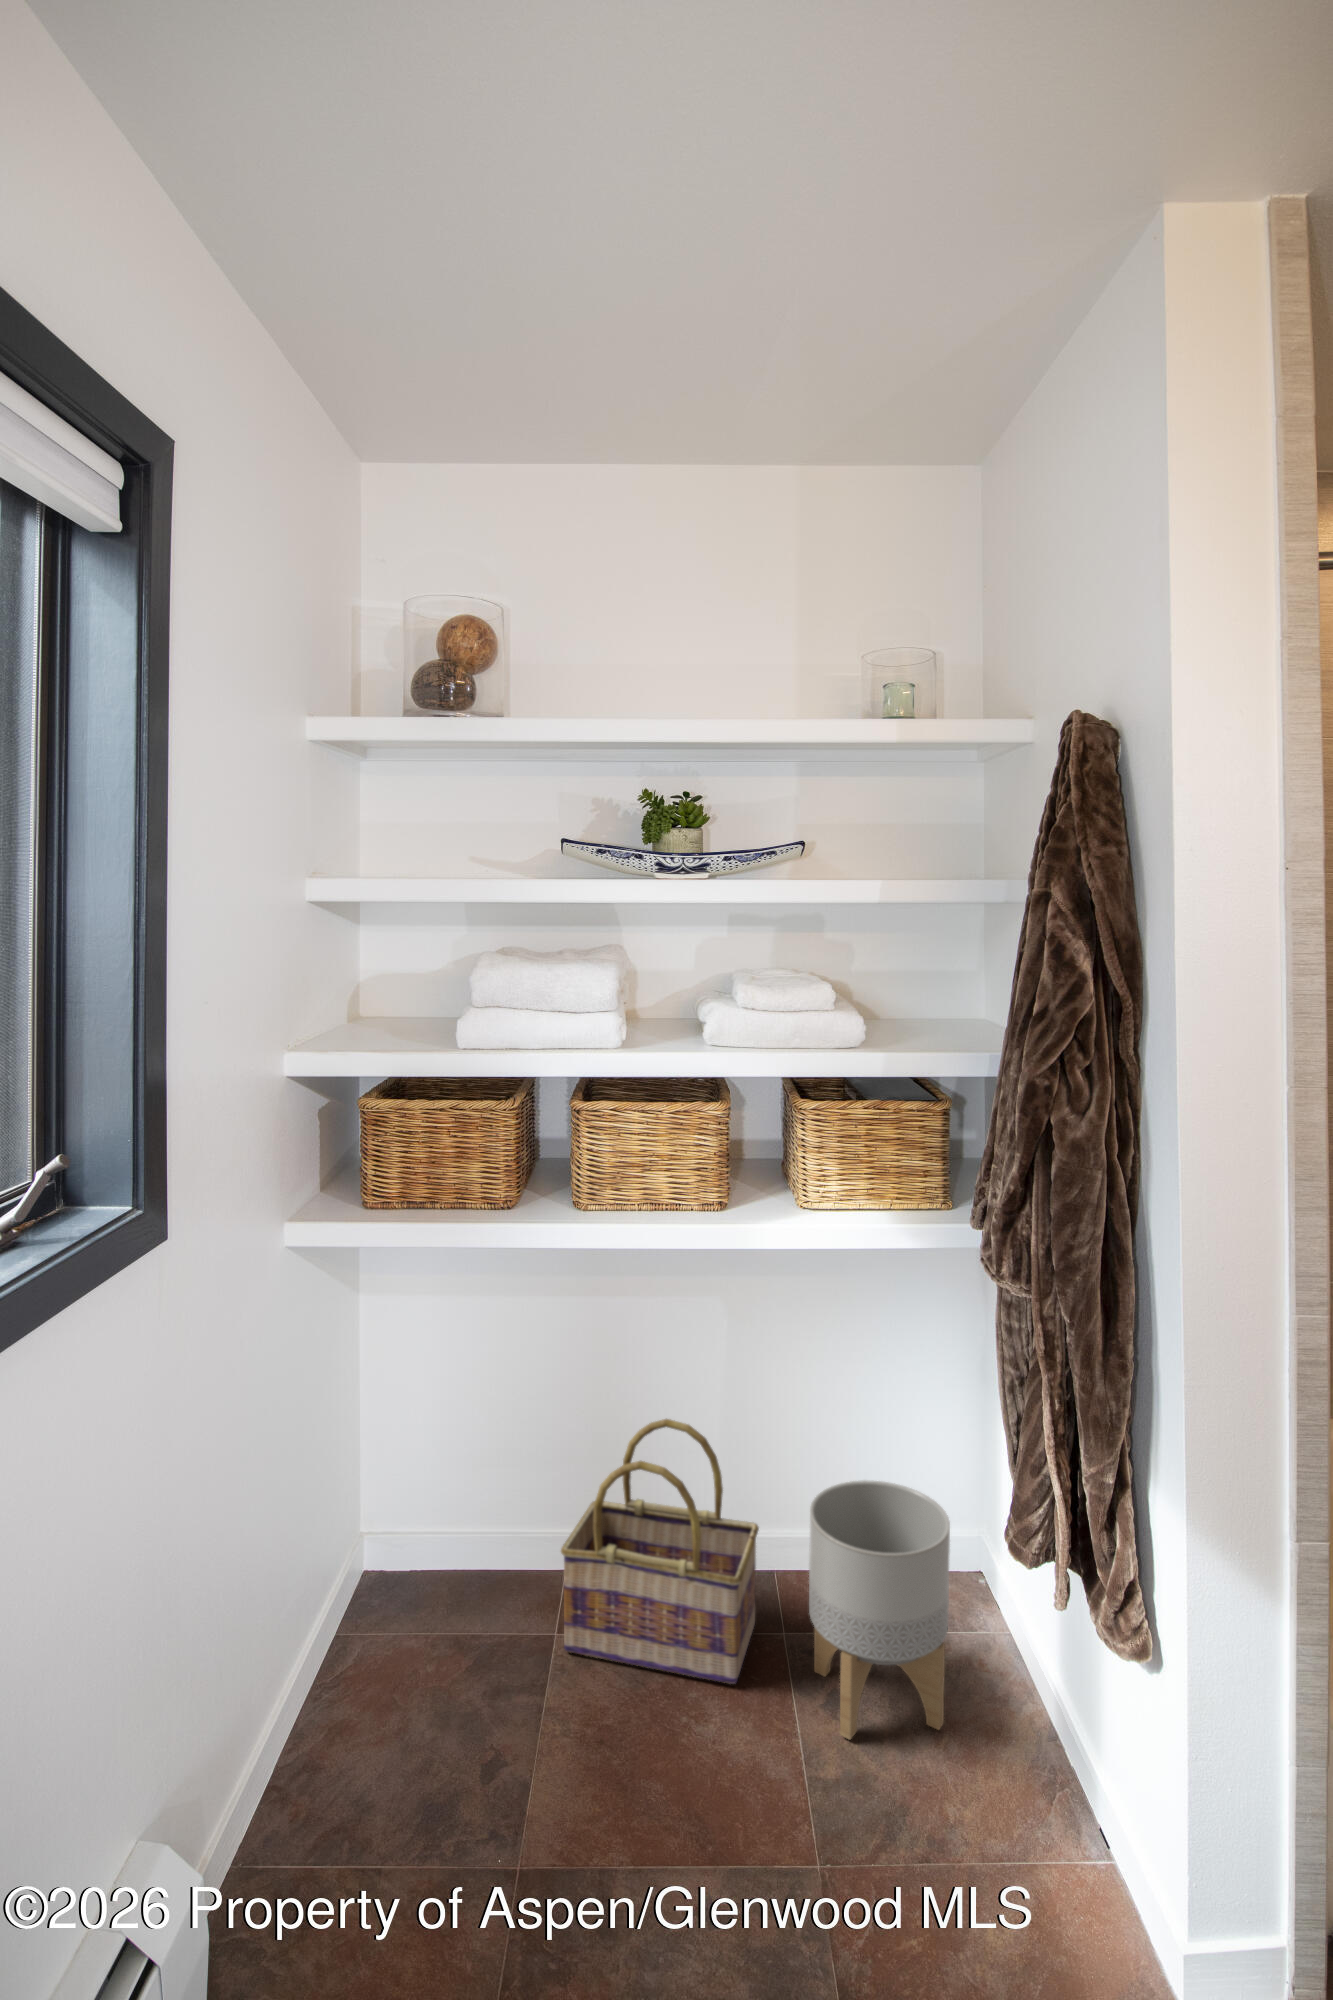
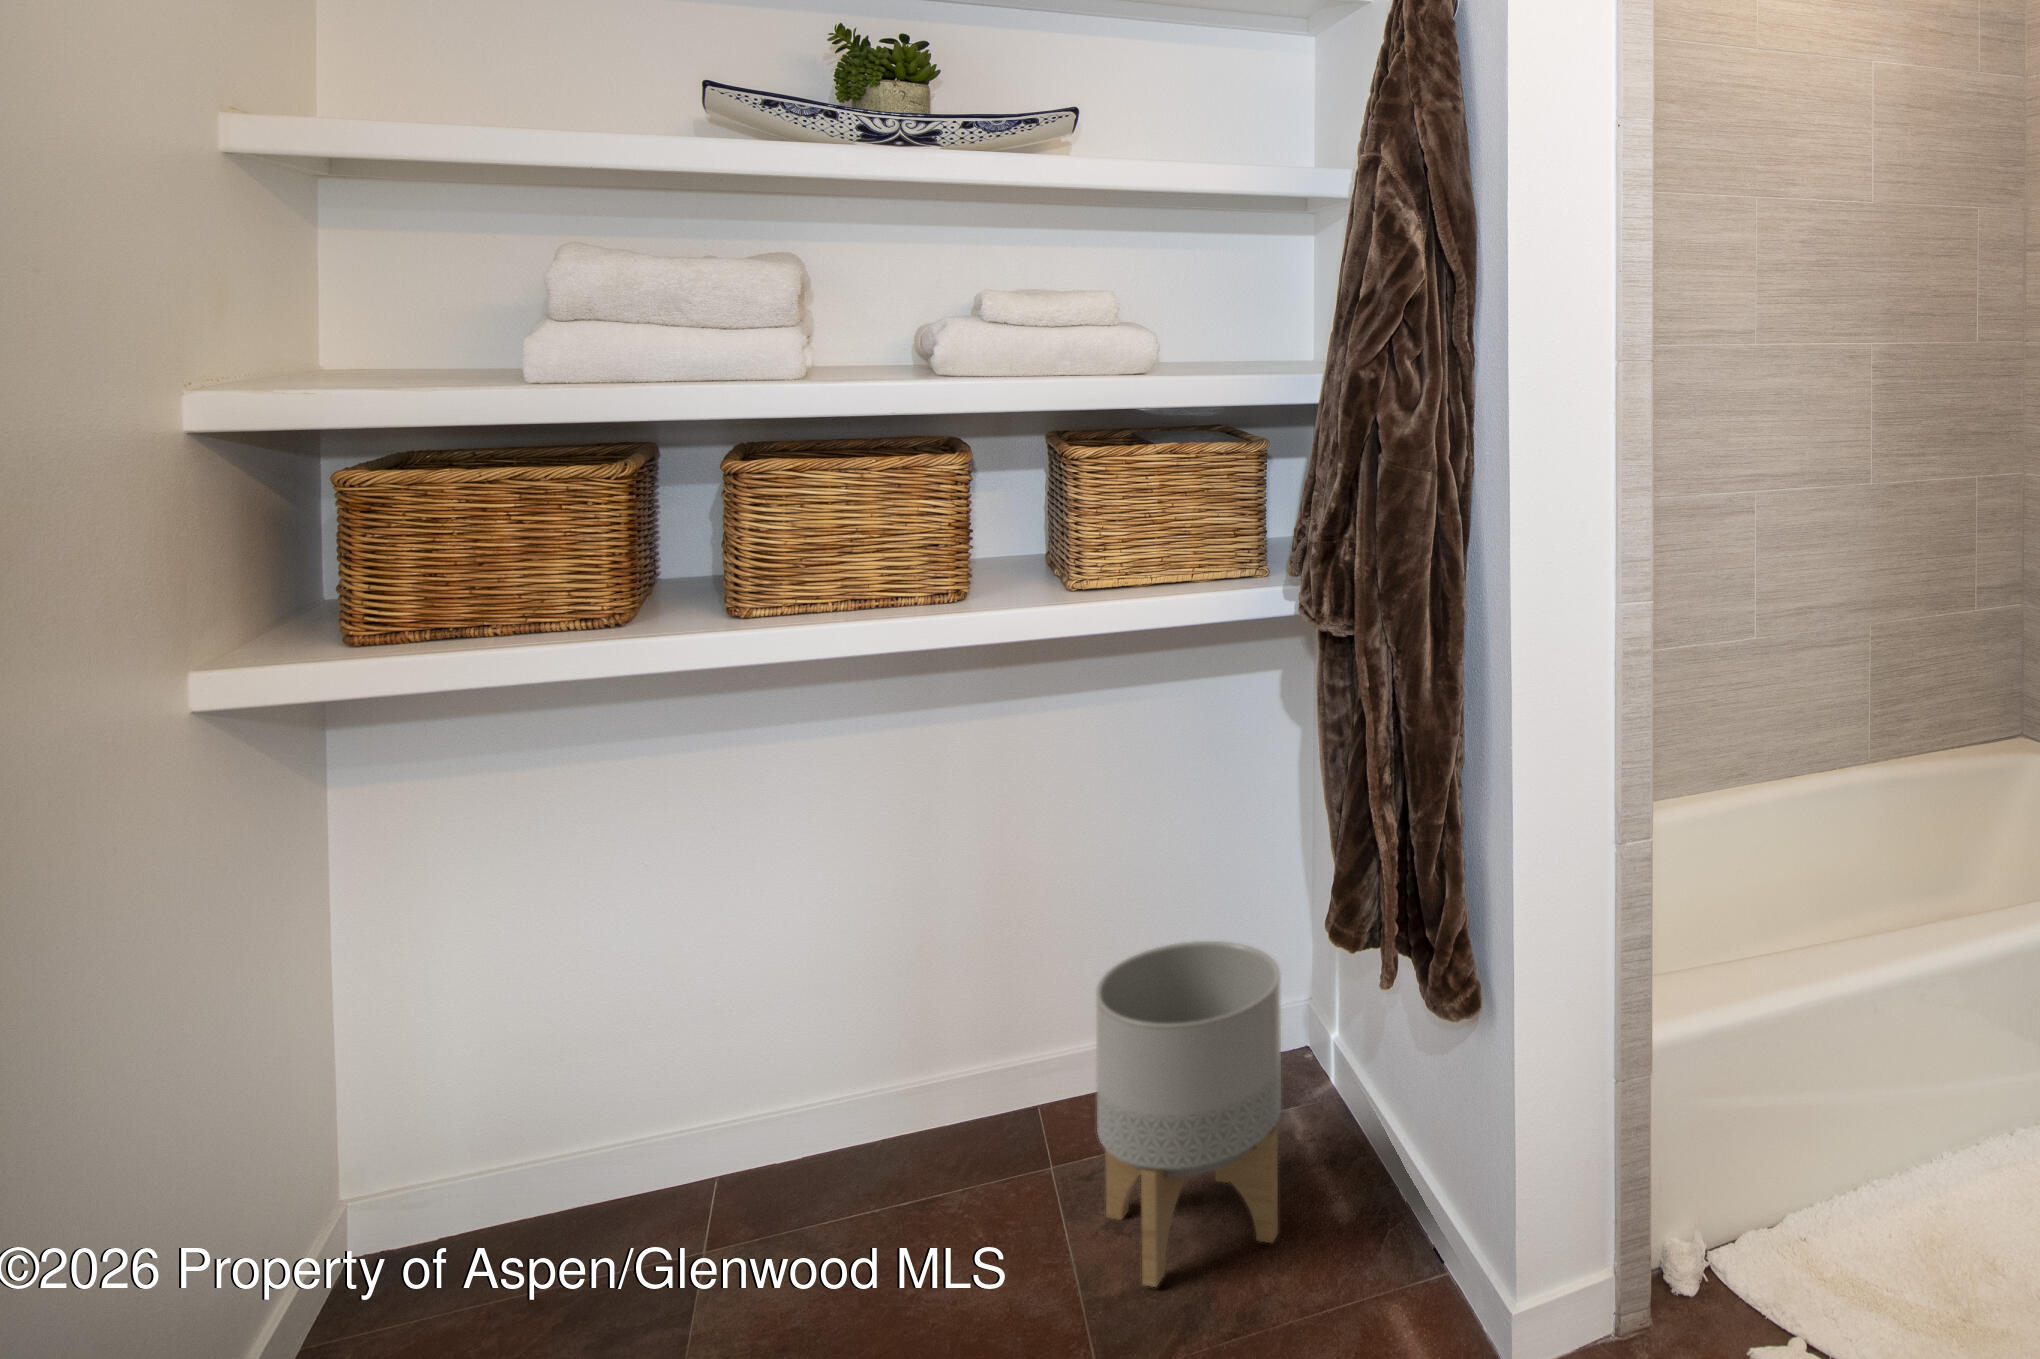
basket: present [561,1419,759,1684] -> none [712,914,1025,1287]

